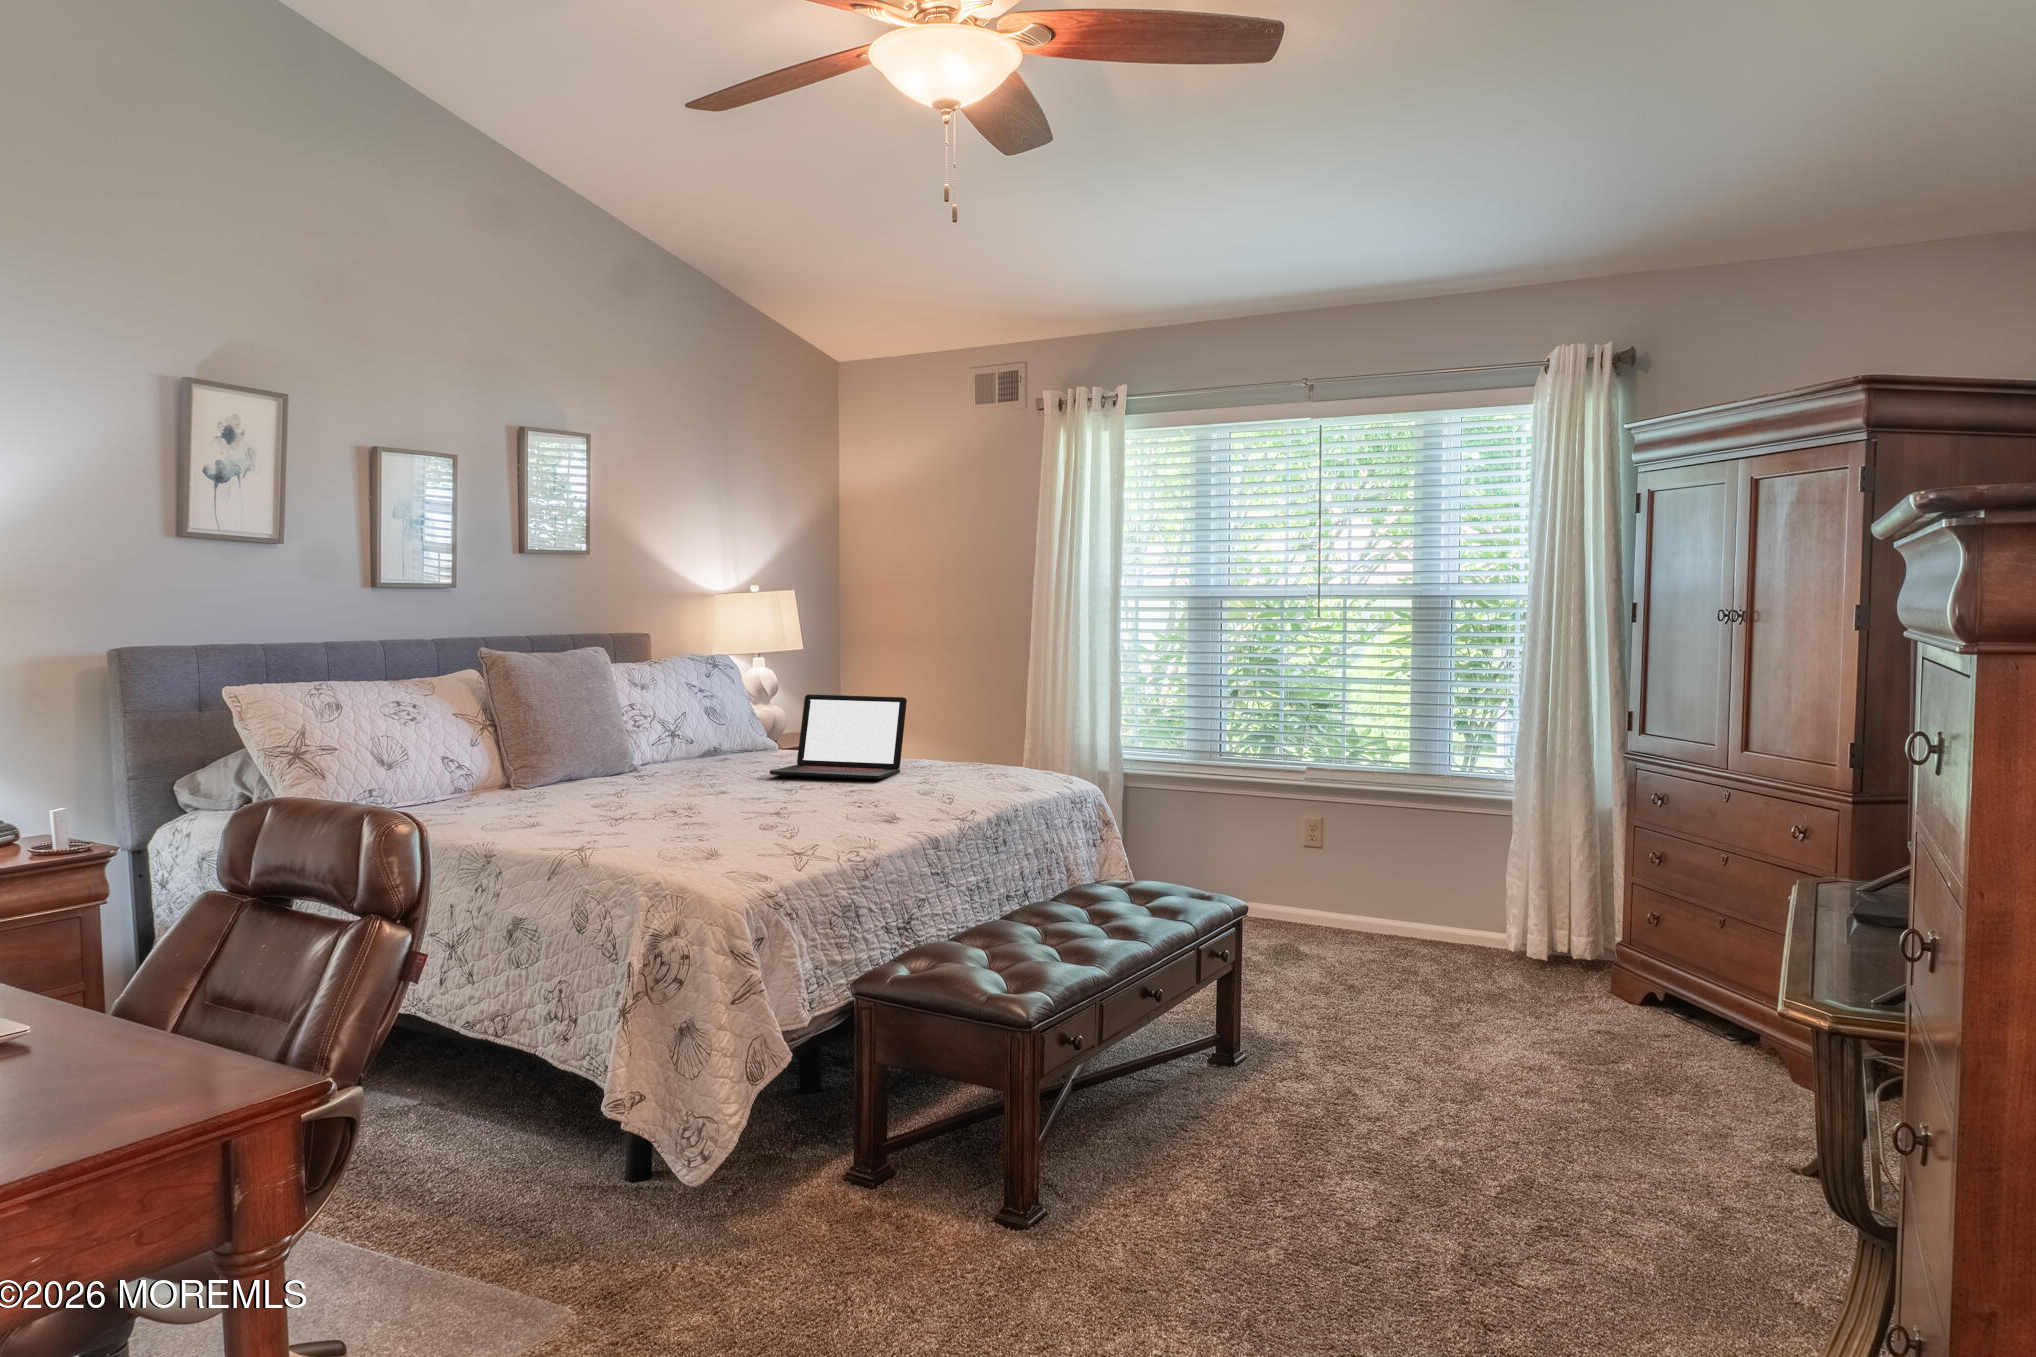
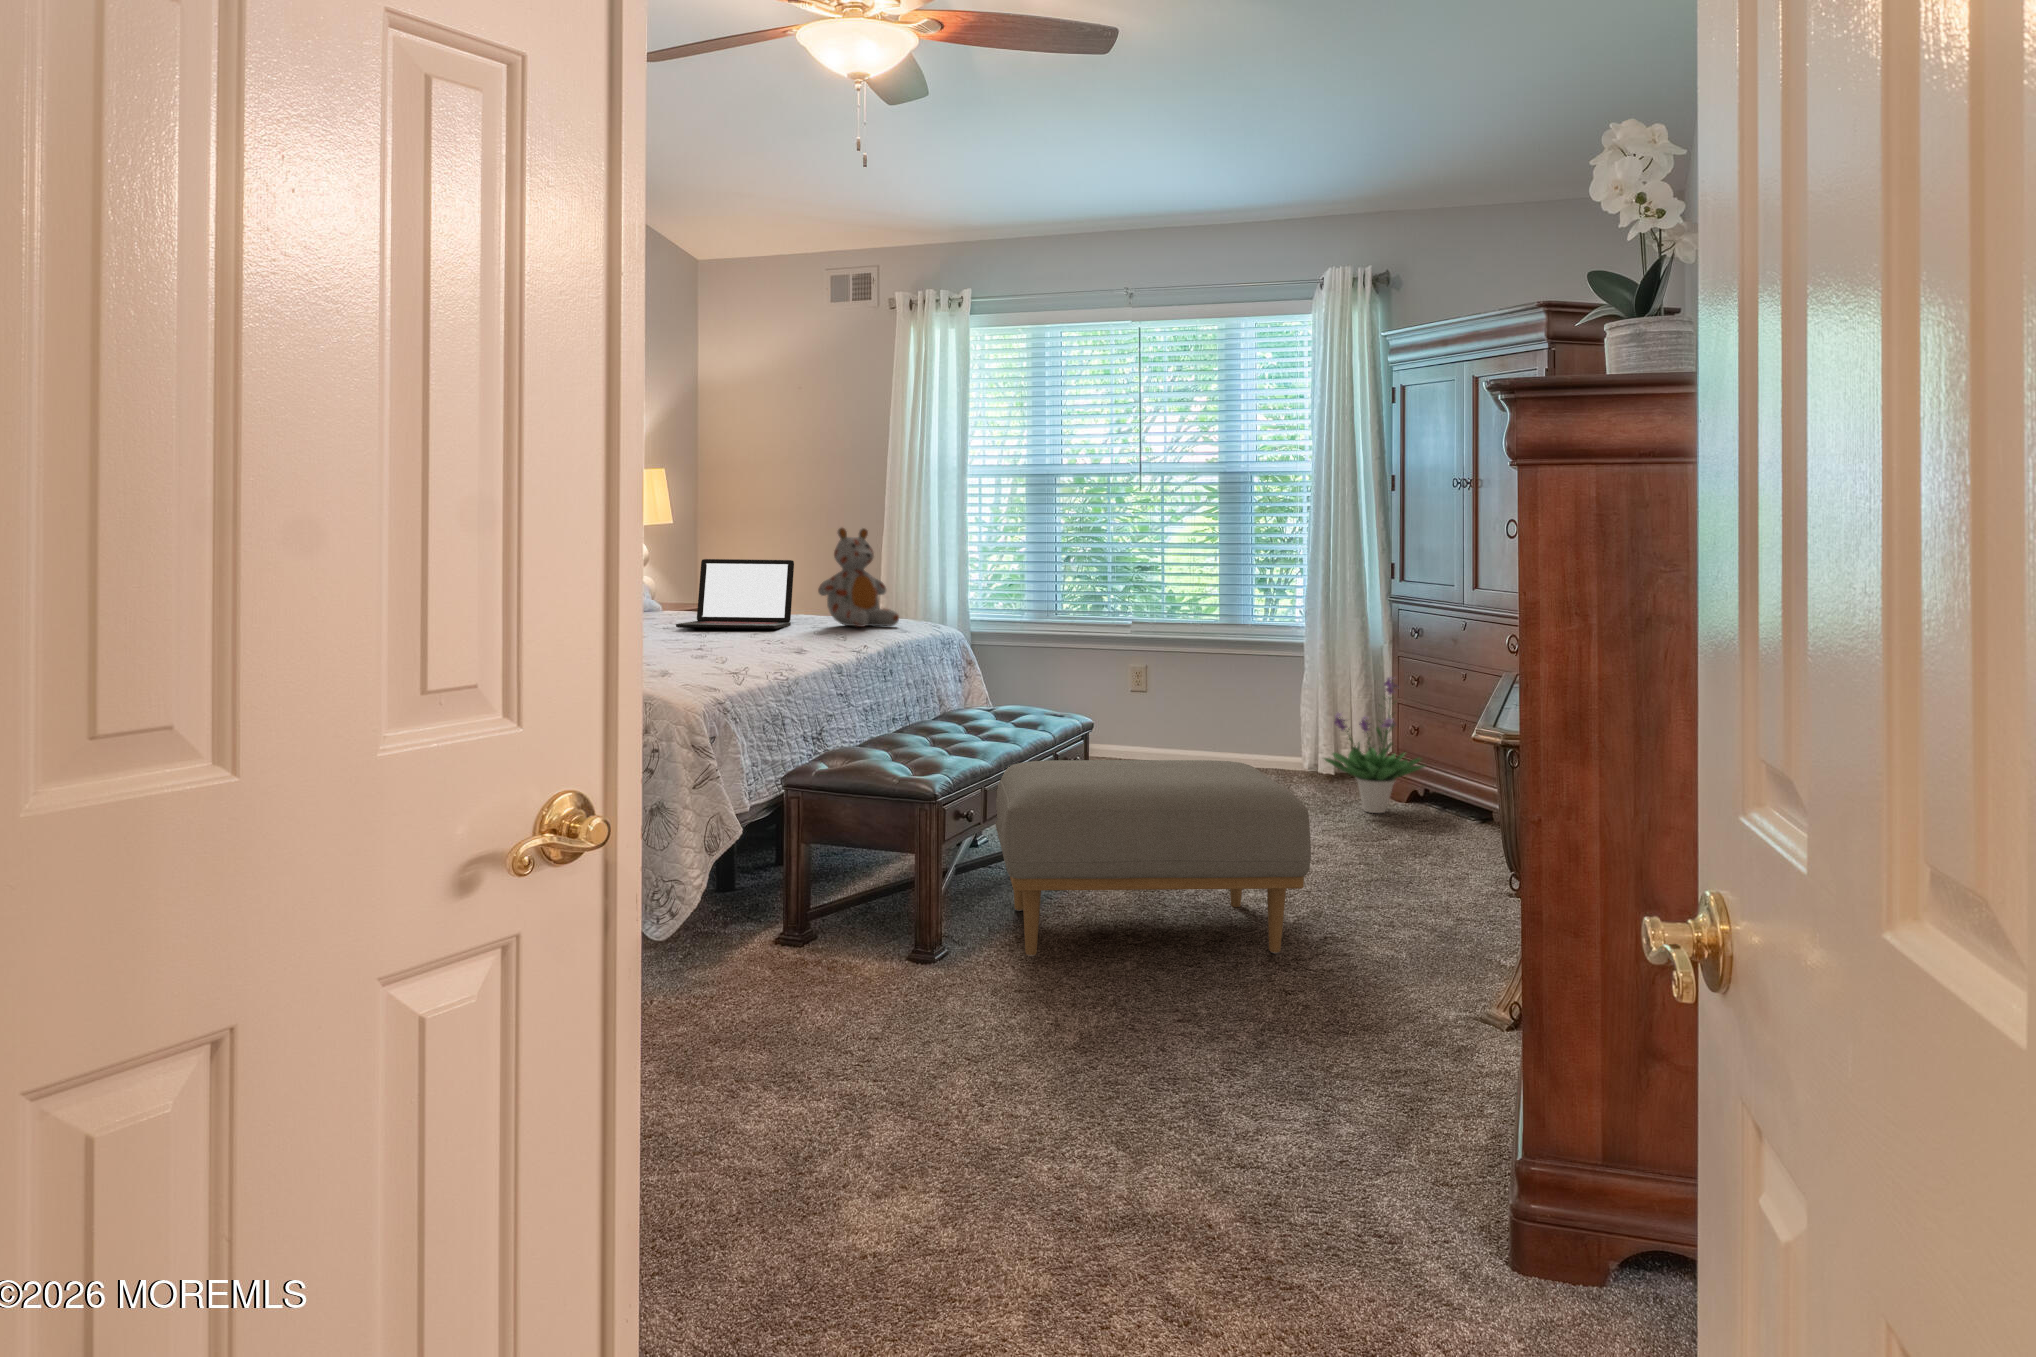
stuffed bear: none [930,663,1022,780] -> present [818,528,899,627]
potted plant: none [1540,853,1679,1027] -> present [1324,677,1425,813]
ottoman: none [1112,971,1514,1253] -> present [996,760,1311,956]

